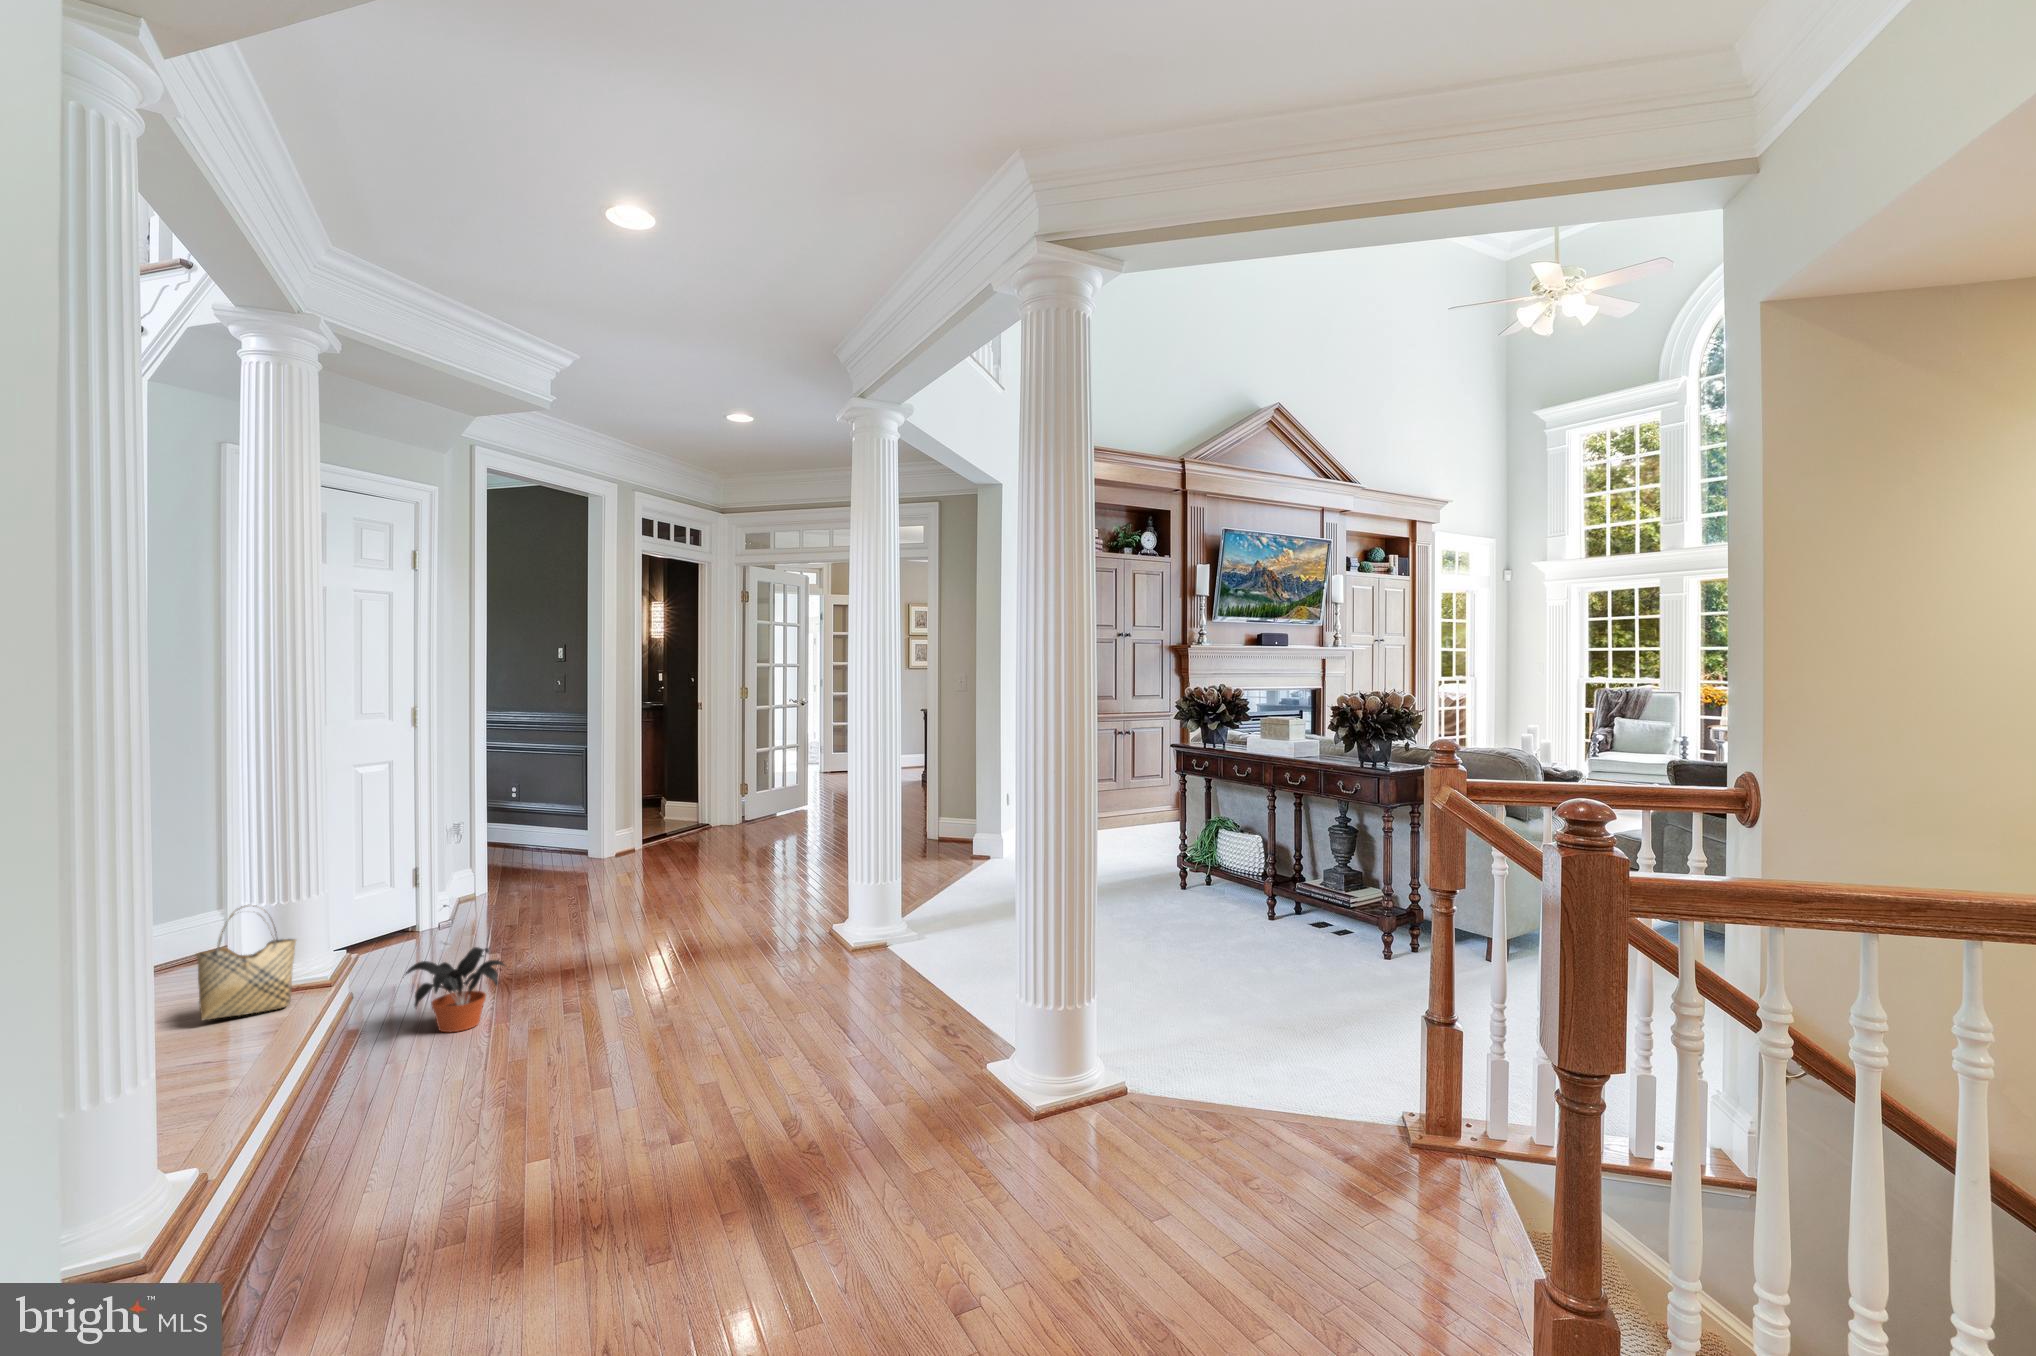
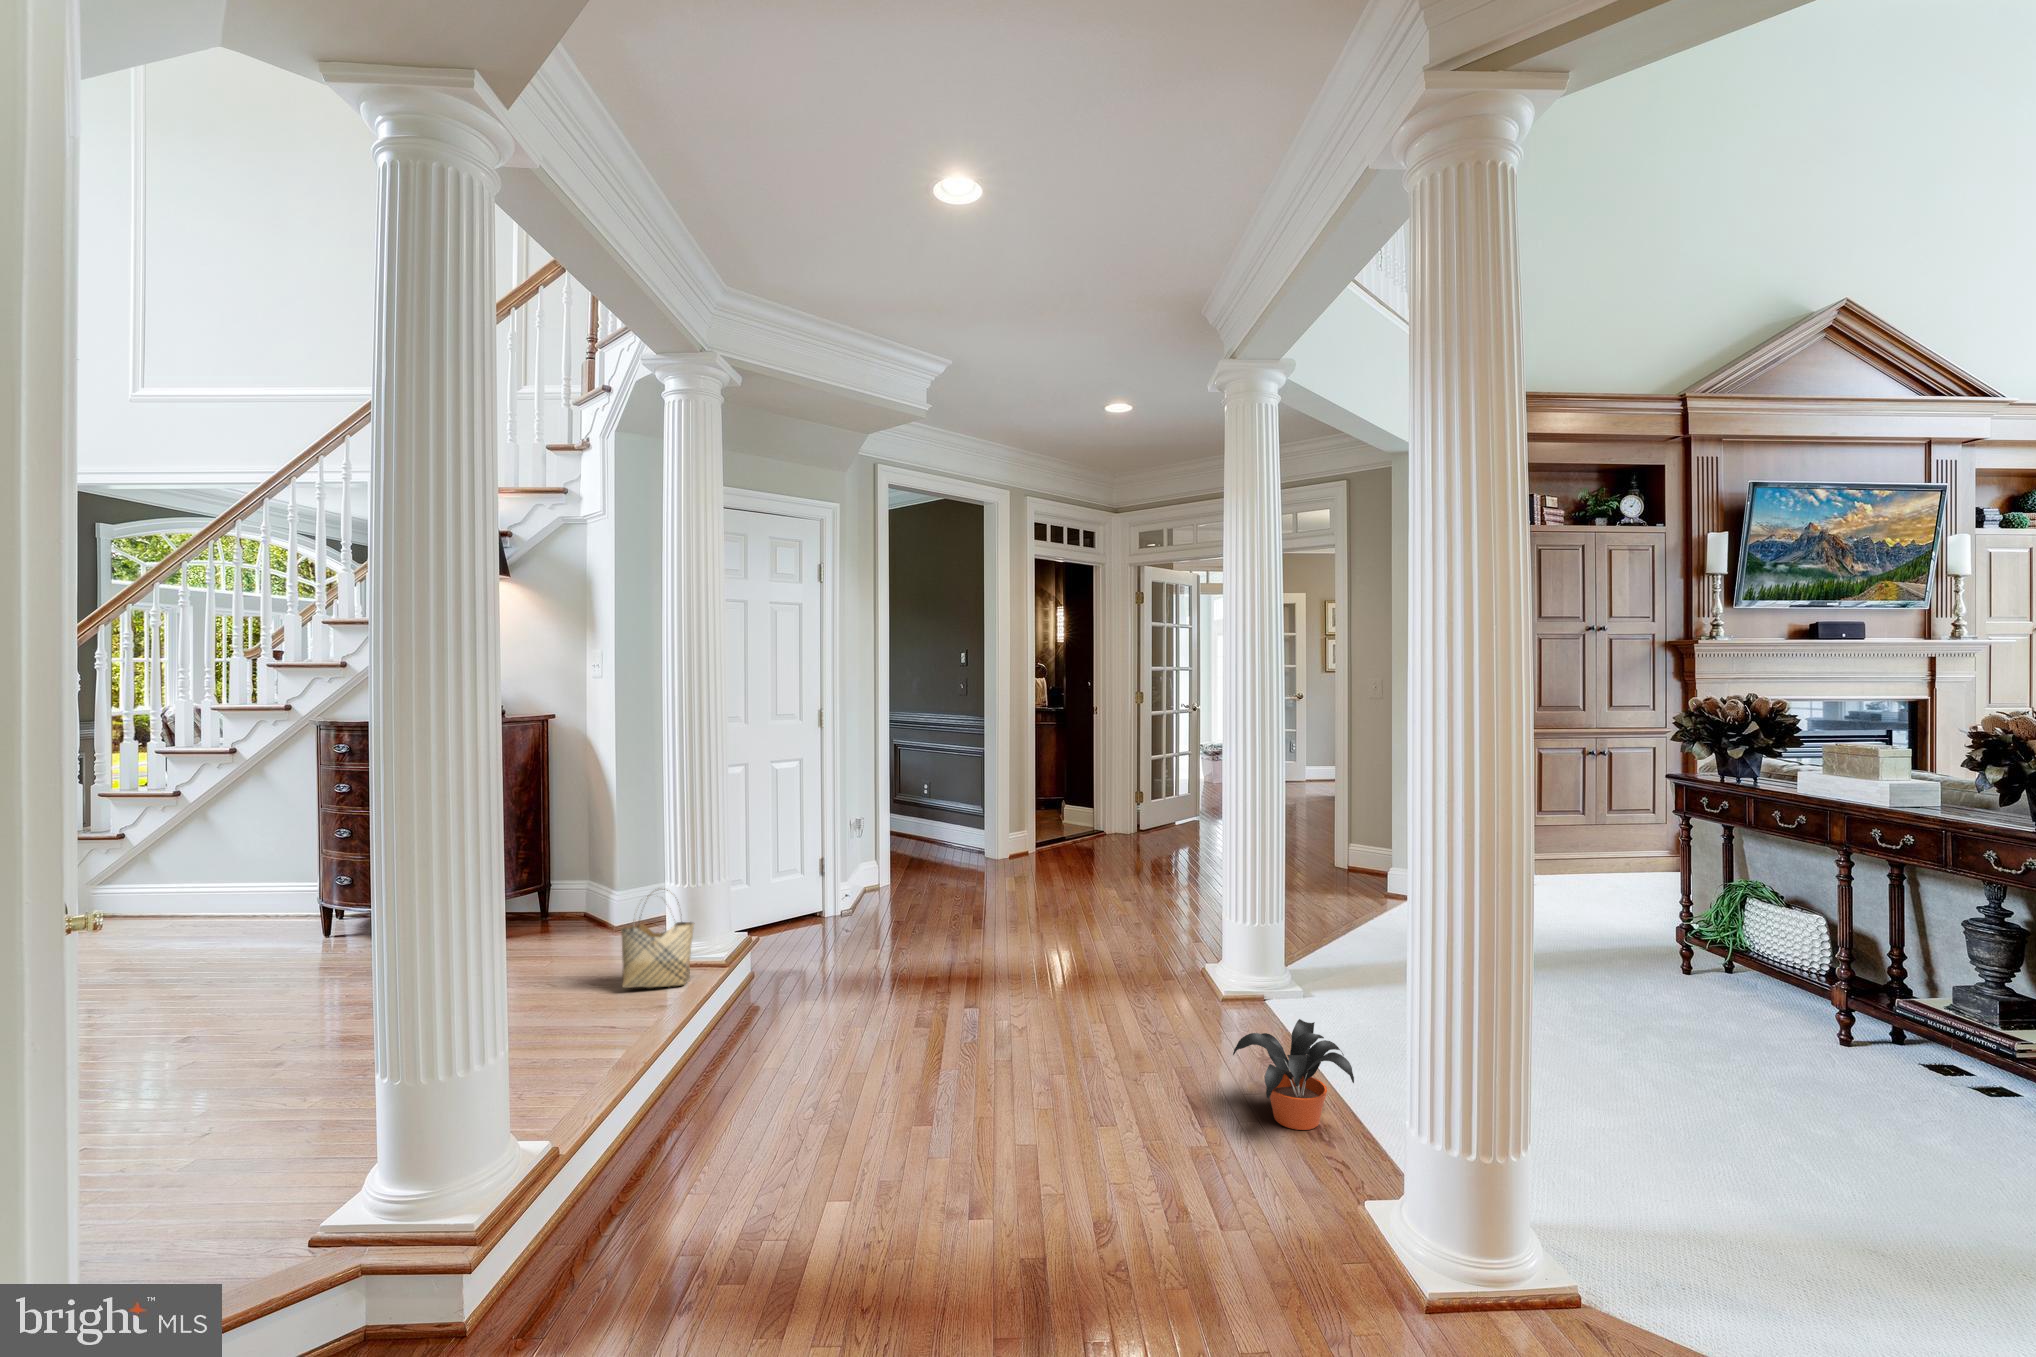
potted plant: present [406,947,504,1032] -> present [1233,1019,1354,1130]

